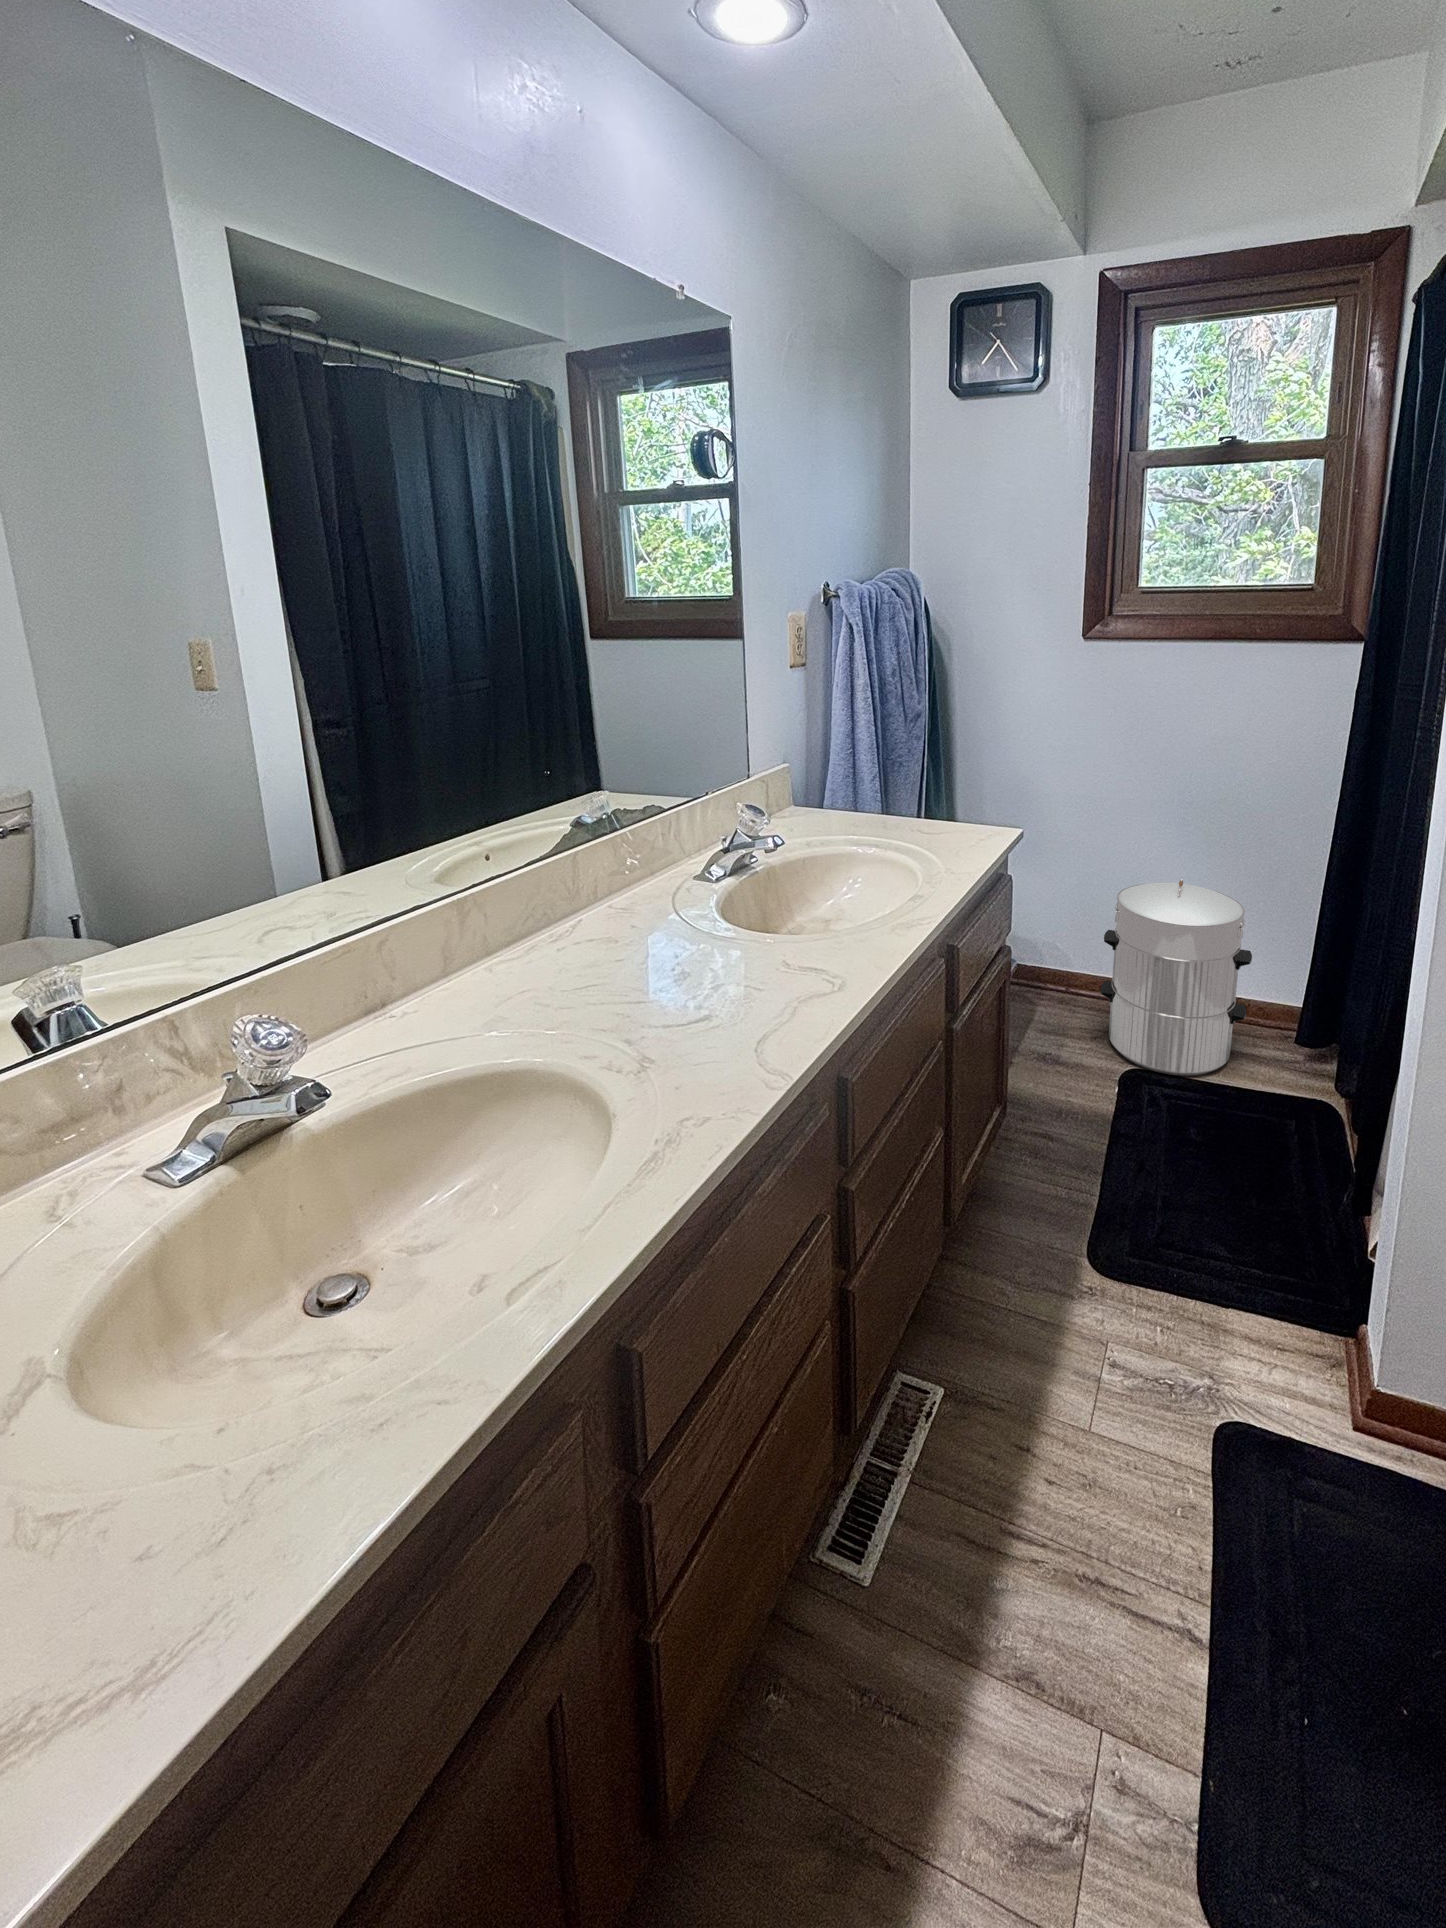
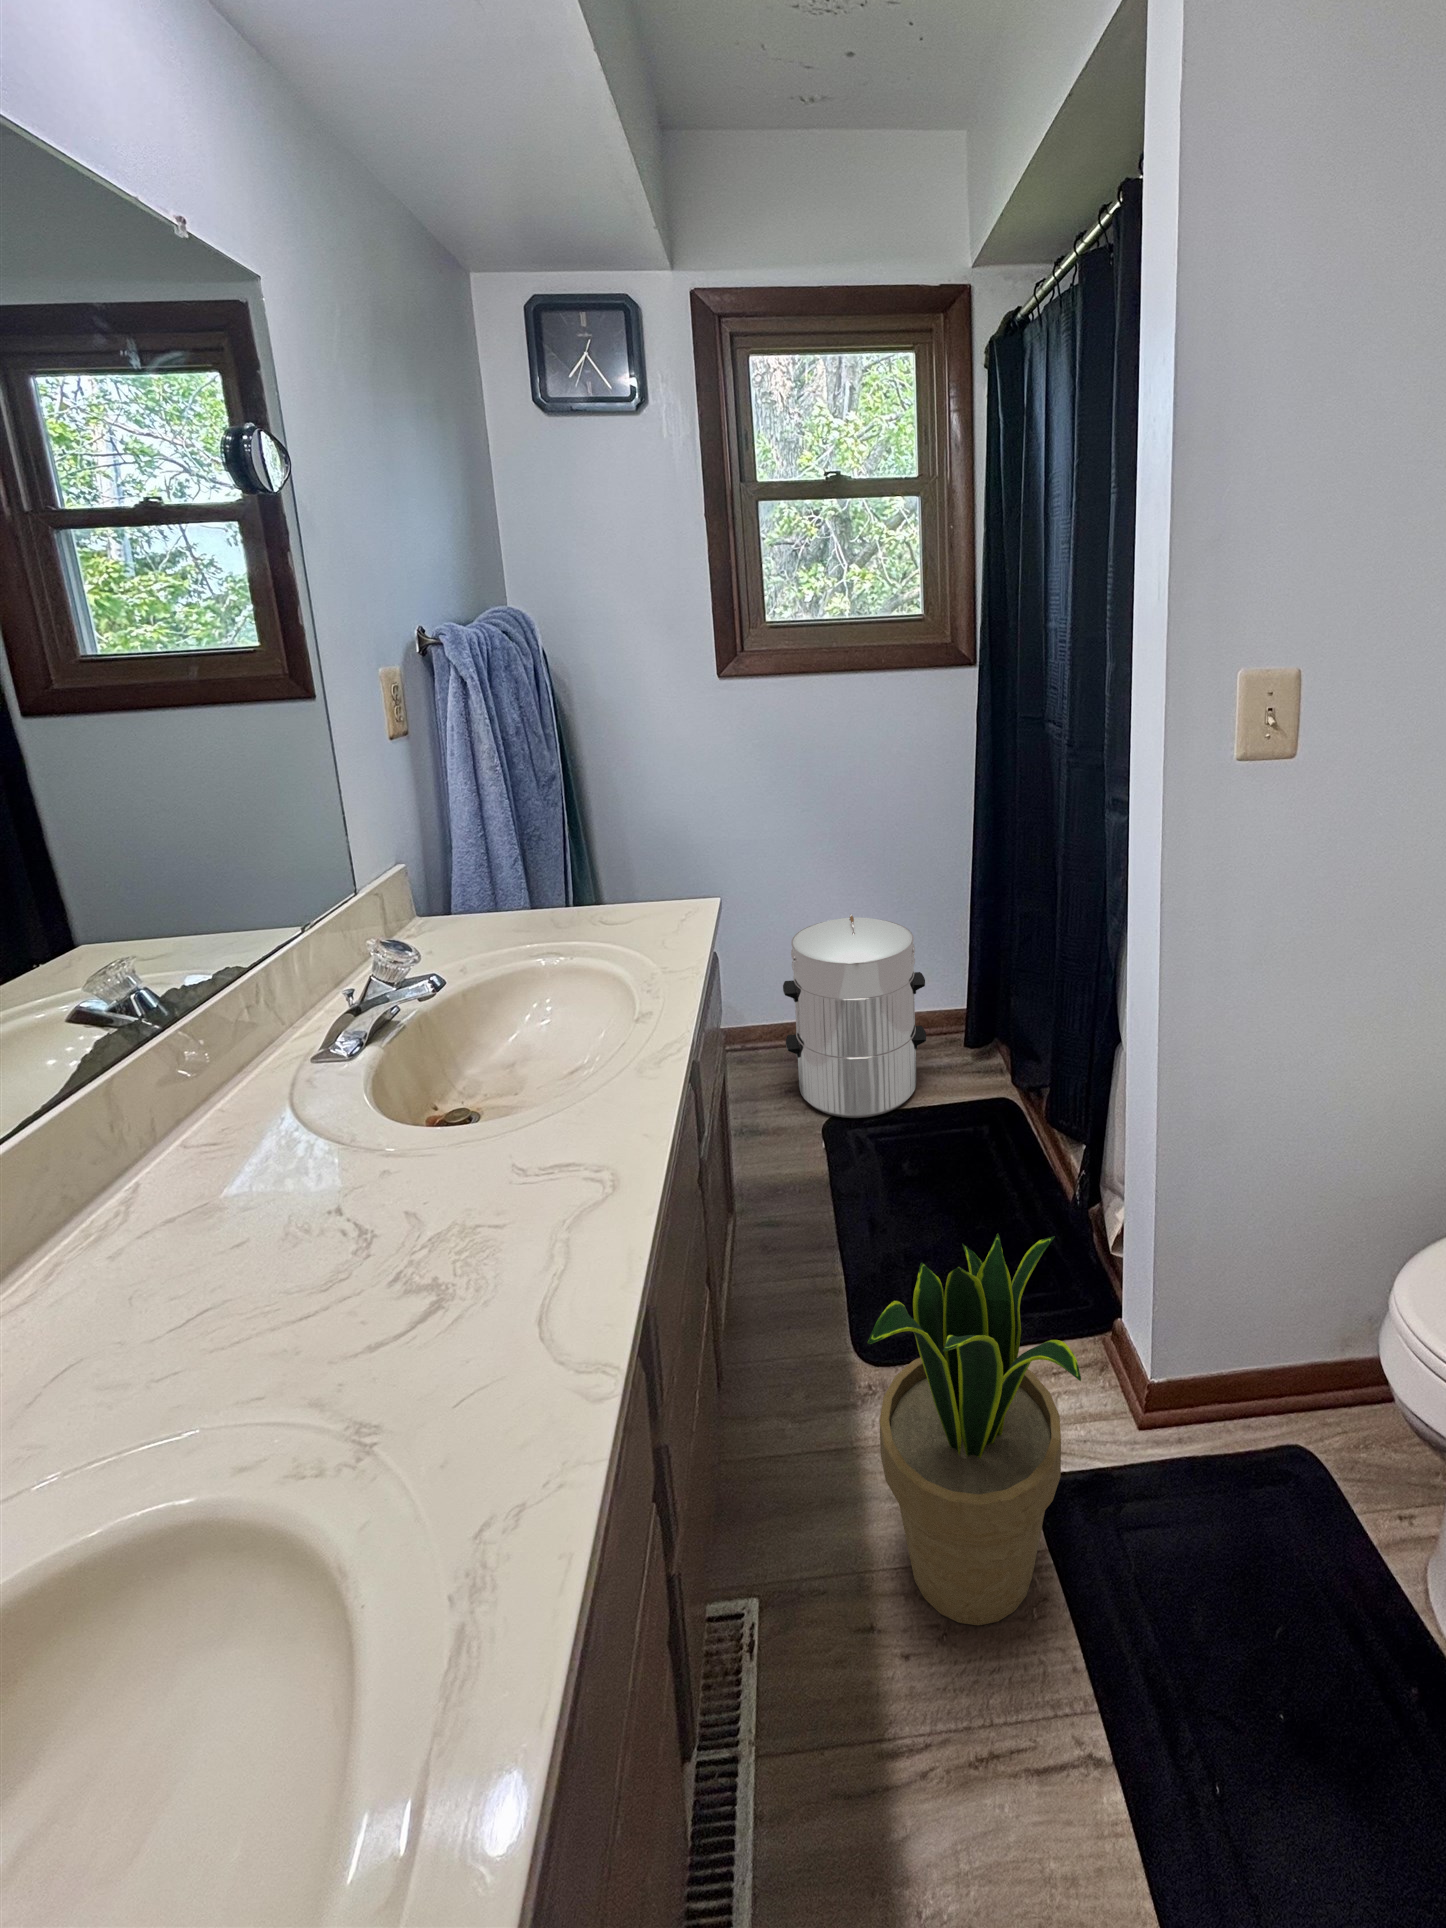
potted plant: none [1045,1166,1259,1501] -> present [868,1234,1081,1625]

